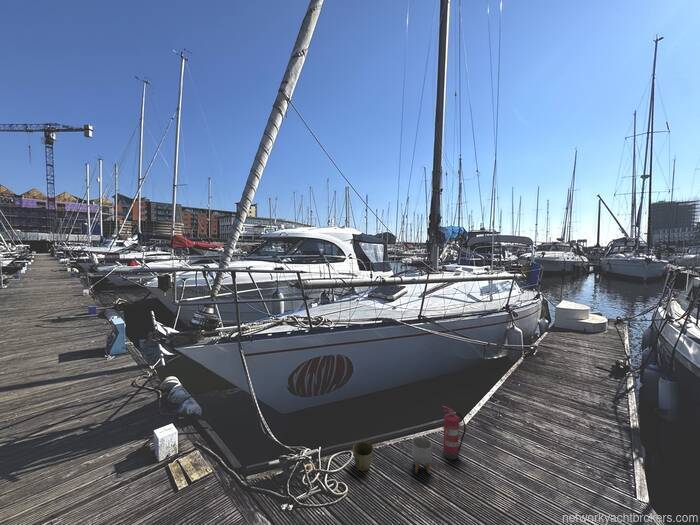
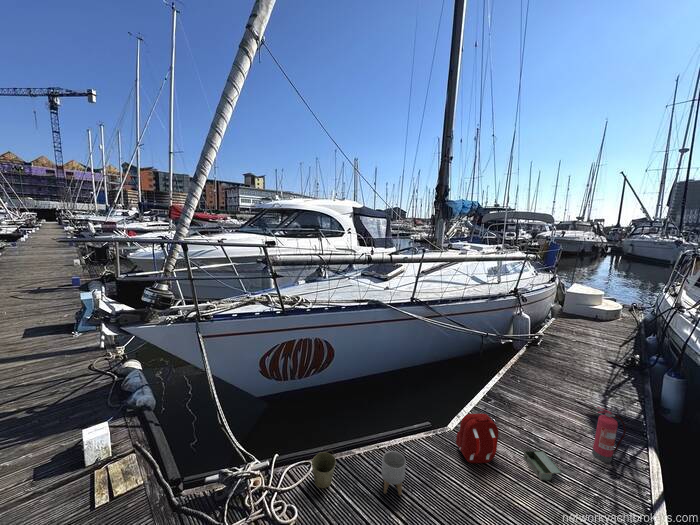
backpack: none [471,405,506,449] -> present [456,414,498,463]
fire extinguisher: present [442,406,466,459] -> present [592,407,626,463]
toolbox: none [529,436,562,458] -> present [523,451,562,480]

